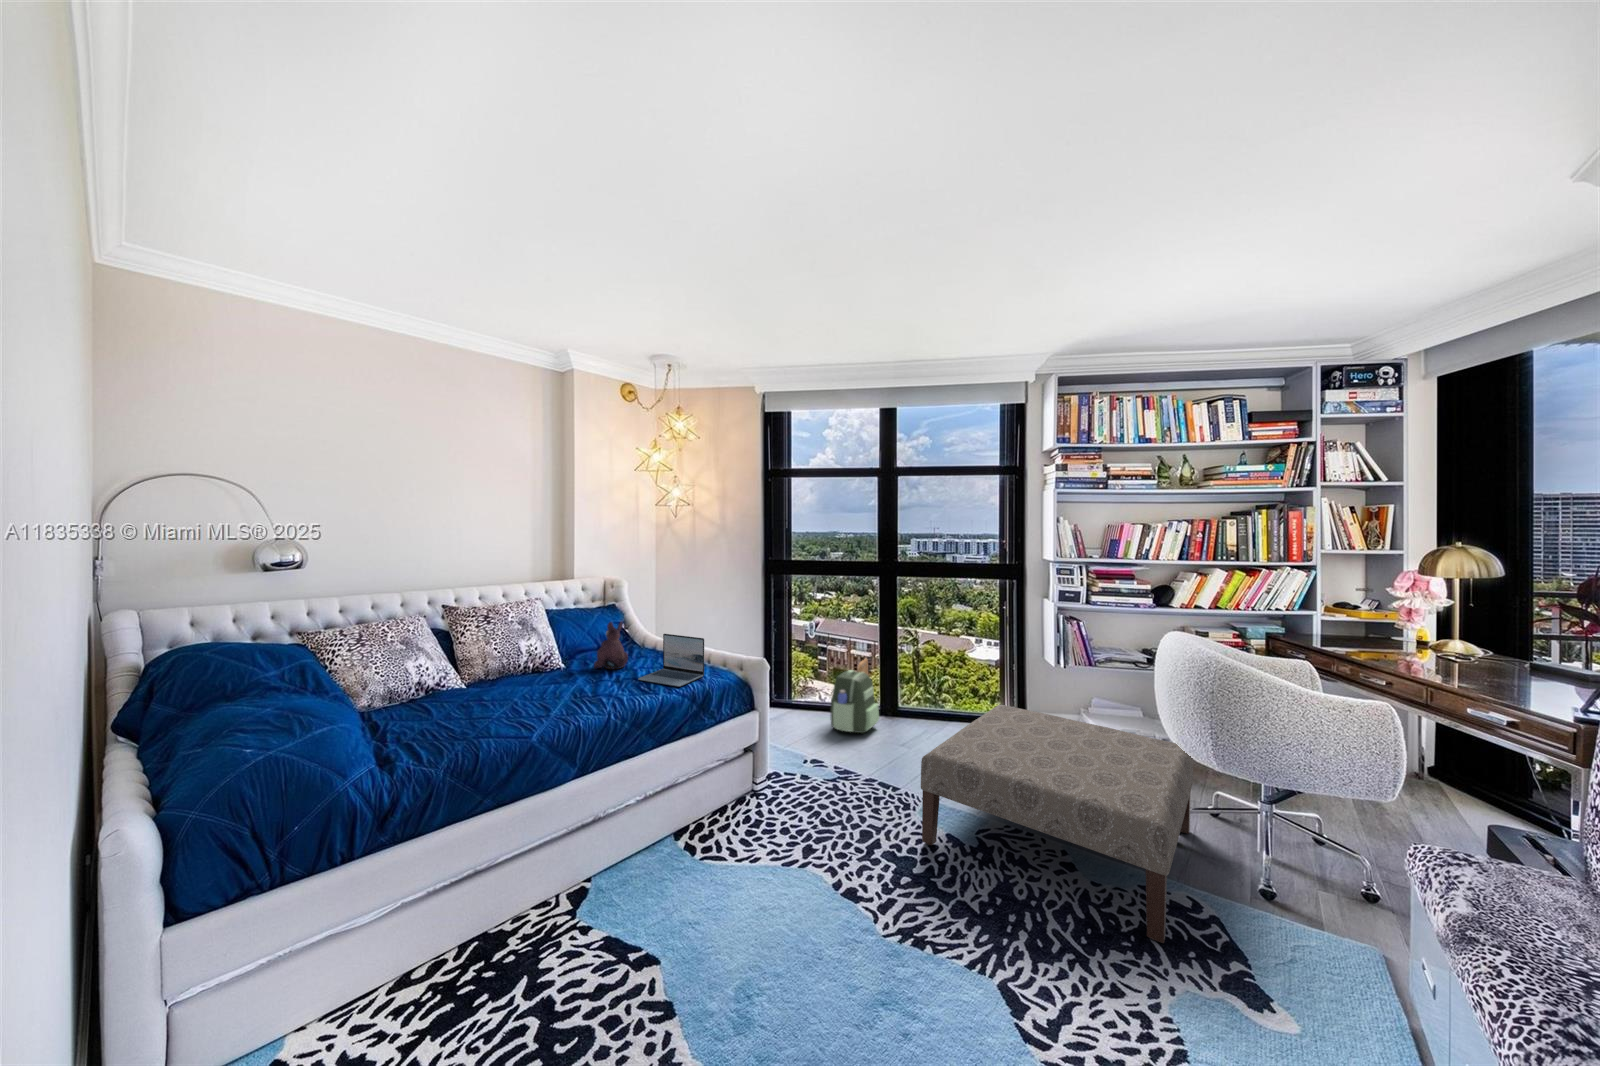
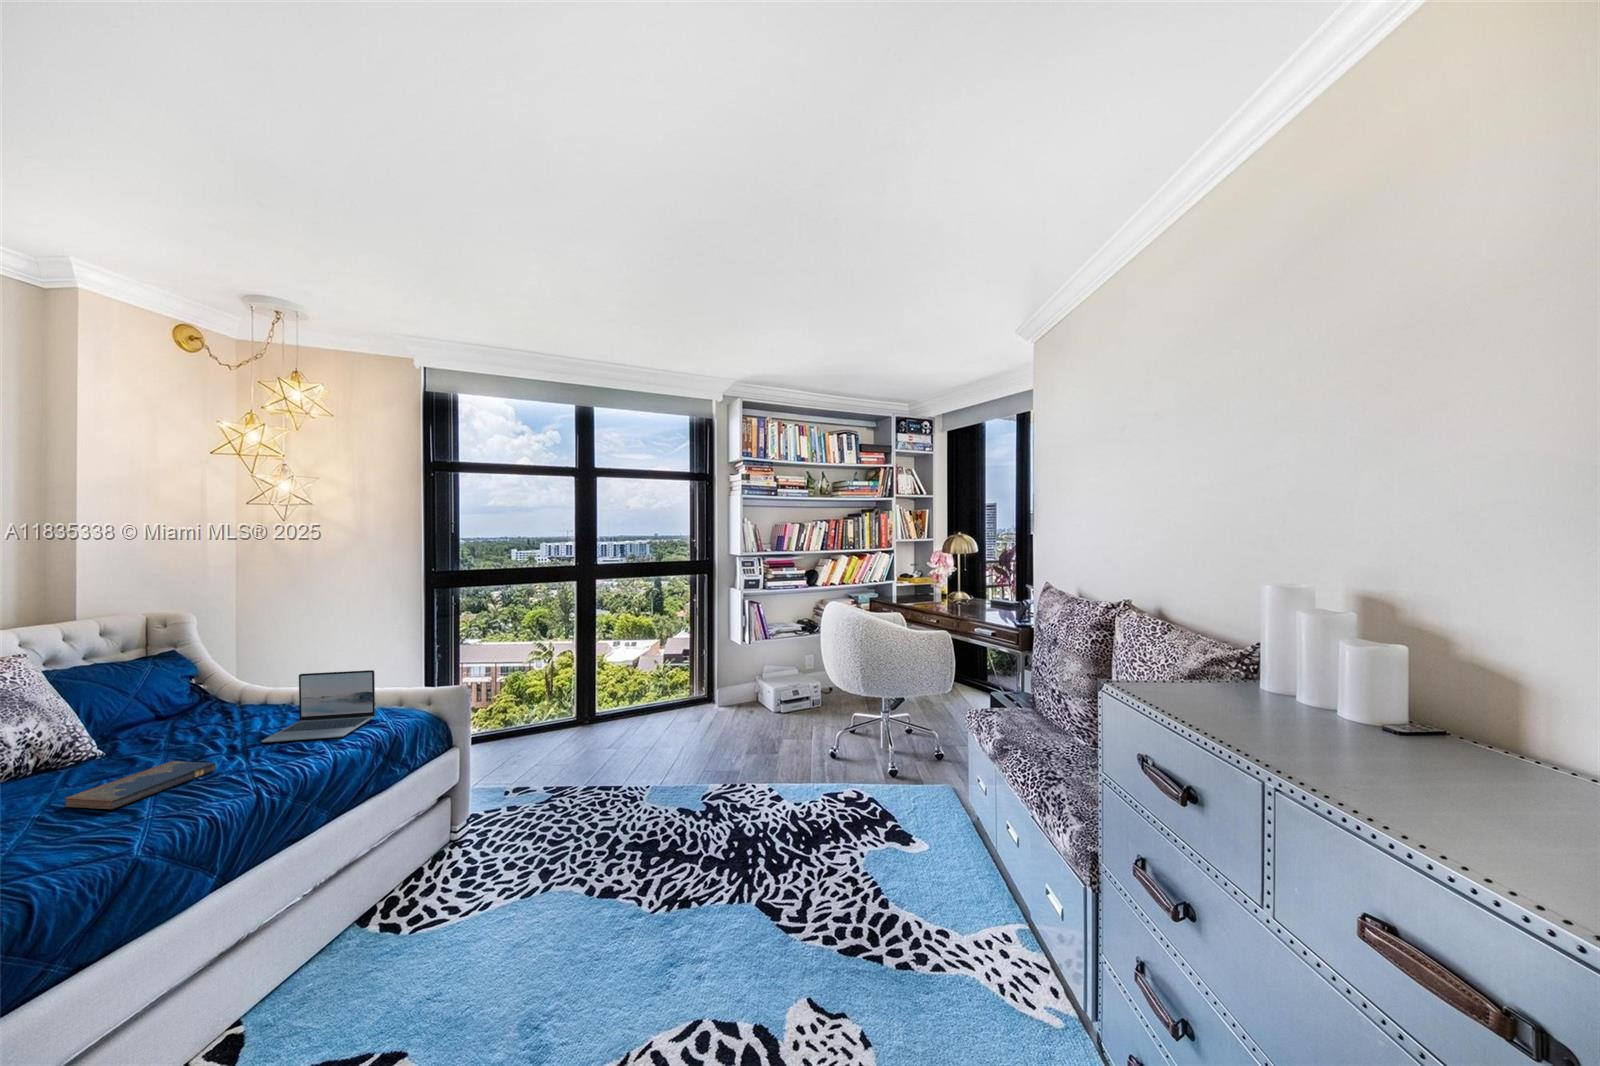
plush toy: present [594,622,628,669] -> none [156,667,231,745]
backpack: present [831,659,879,733] -> none [527,666,582,746]
hardcover book: none [542,681,609,706] -> present [64,761,215,810]
ottoman: present [921,704,1193,943] -> none [657,683,851,828]

